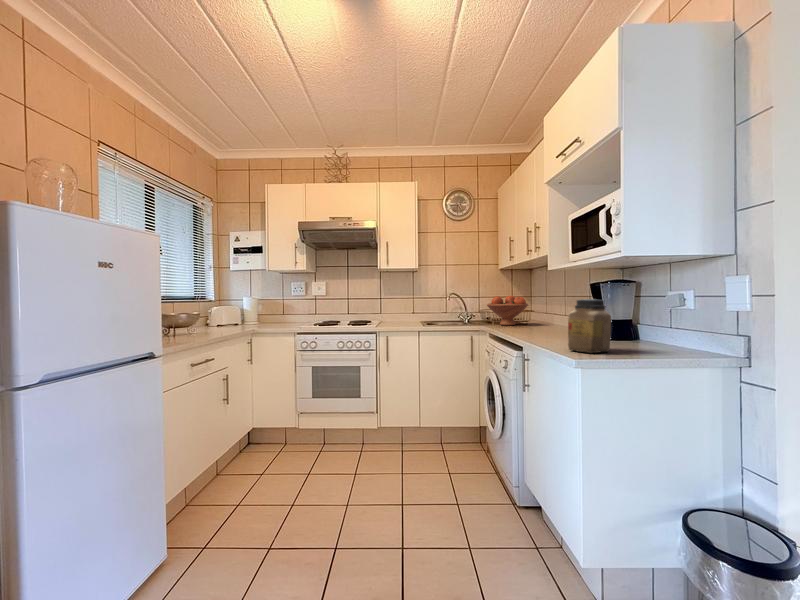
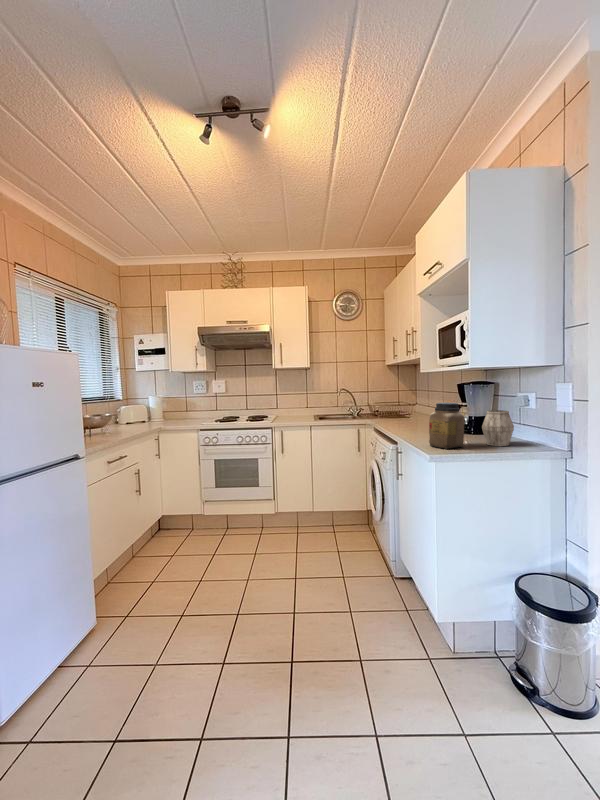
fruit bowl: present [487,296,528,325] -> none [372,391,409,418]
mug: none [630,310,669,352] -> present [482,410,514,446]

